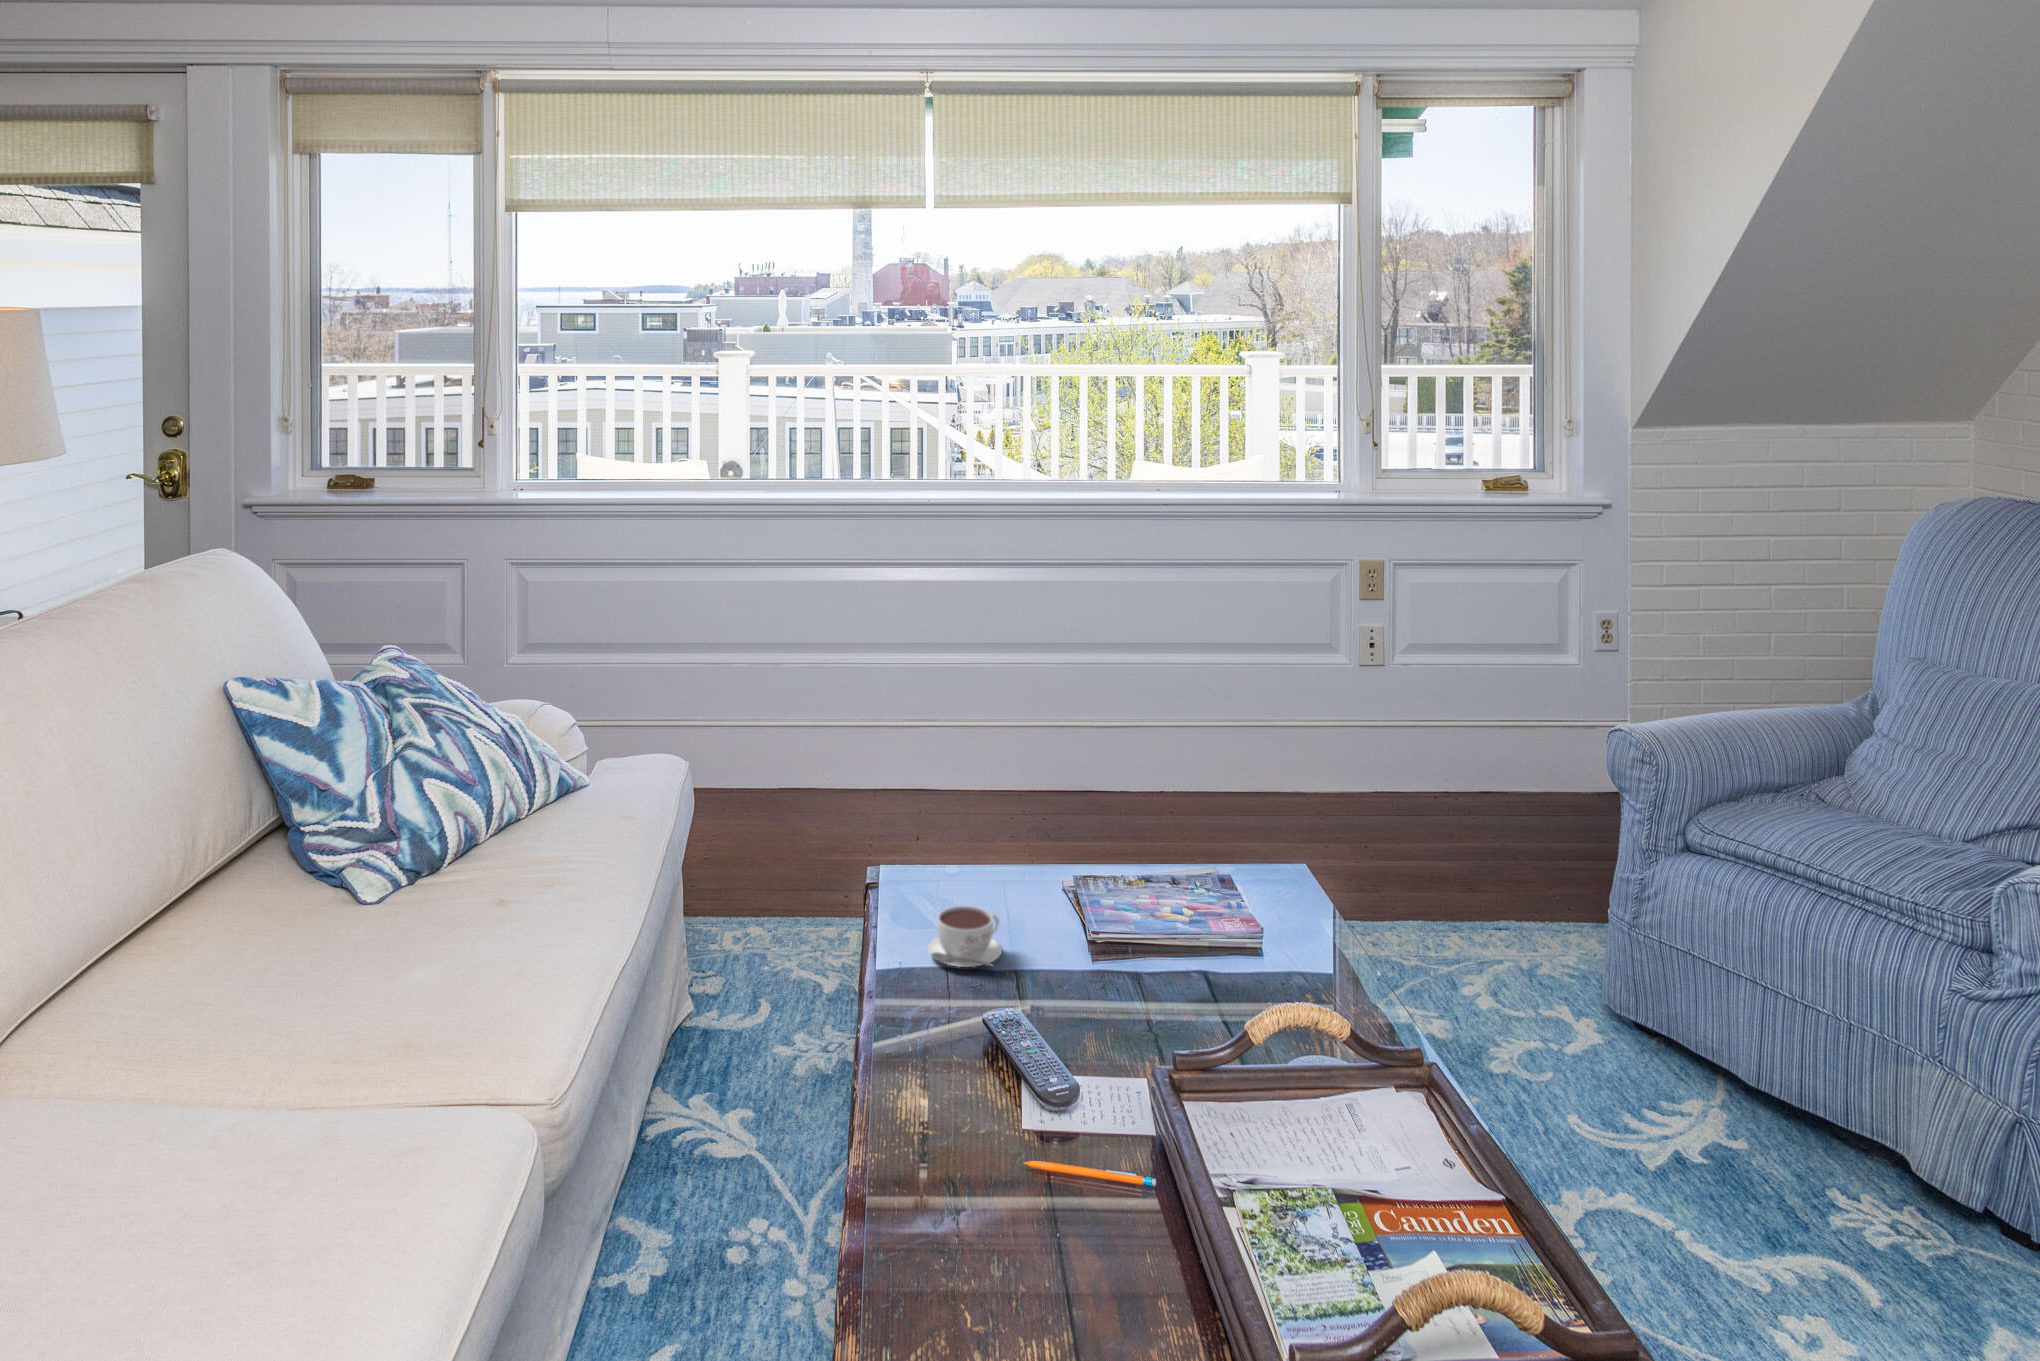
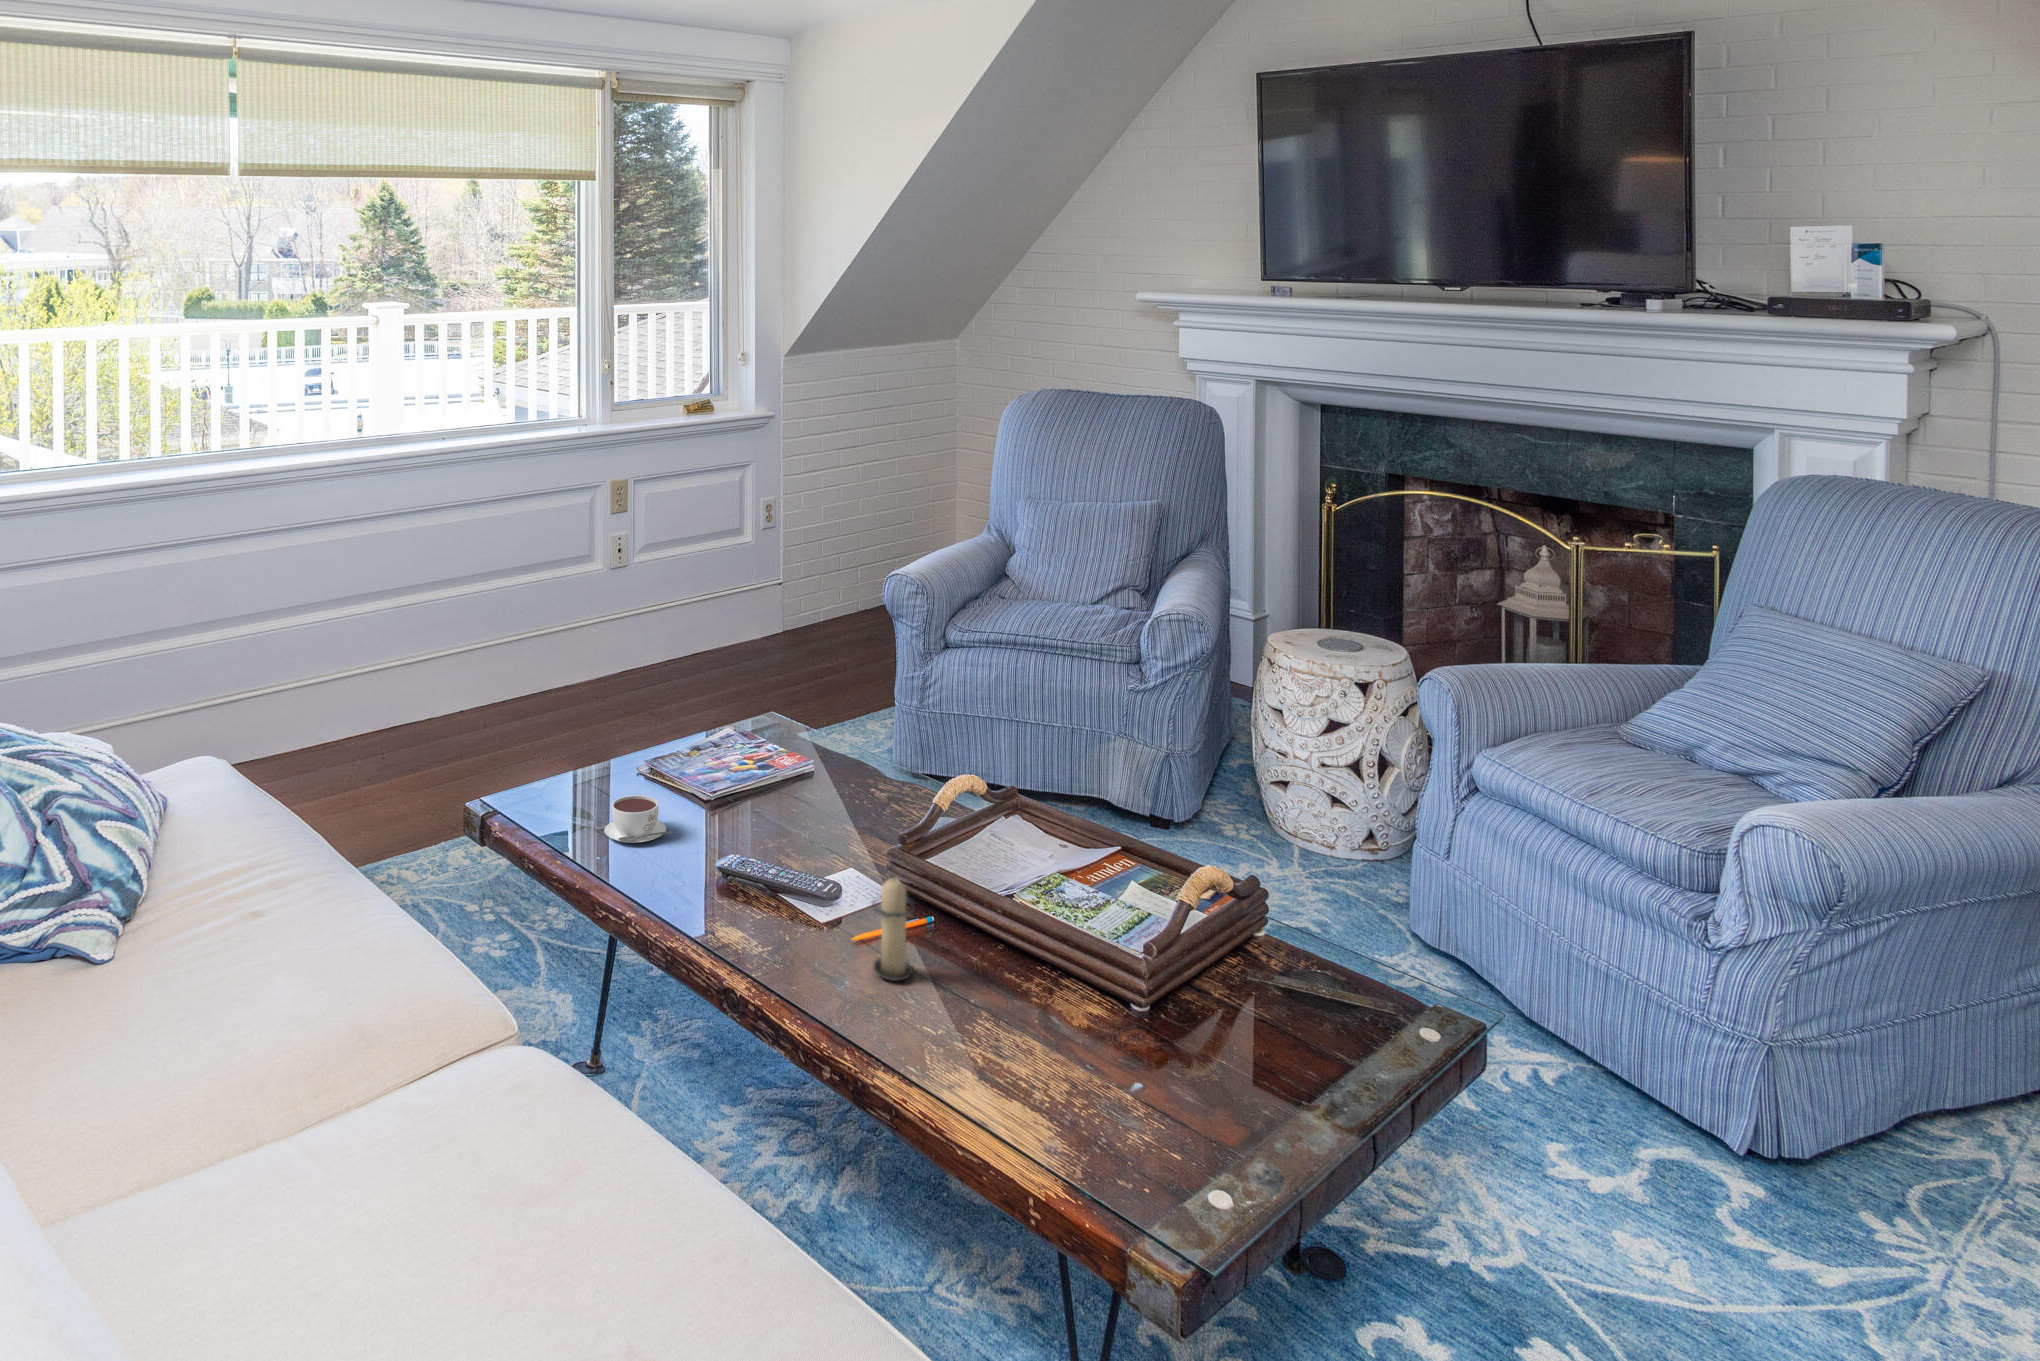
candle: none [957,1105,1032,1273] -> present [873,876,914,981]

